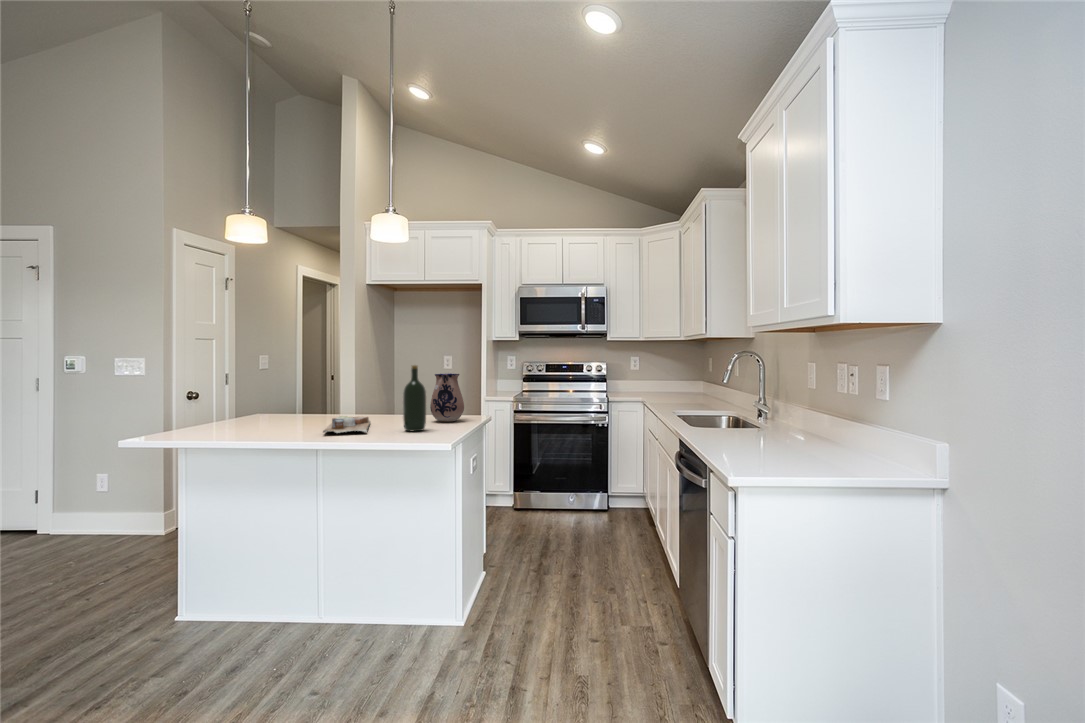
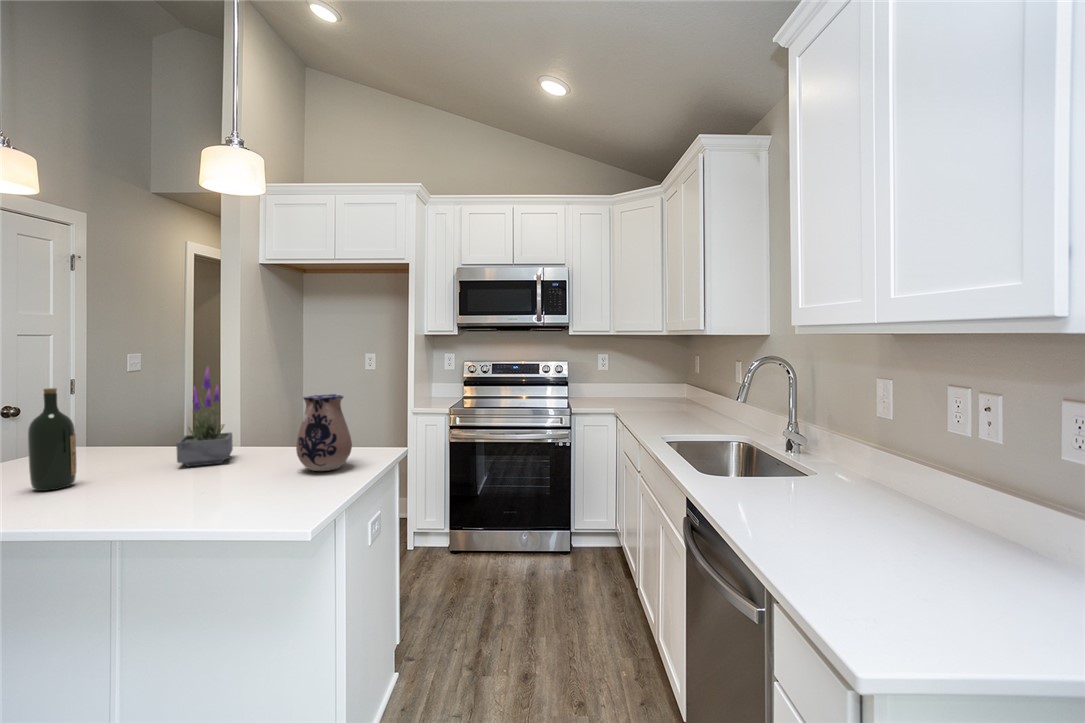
potted plant: none [352,355,383,420] -> present [176,368,233,467]
wine bottle: present [403,365,426,432] -> present [28,388,76,491]
cutting board: present [323,416,371,433] -> none [60,467,196,520]

